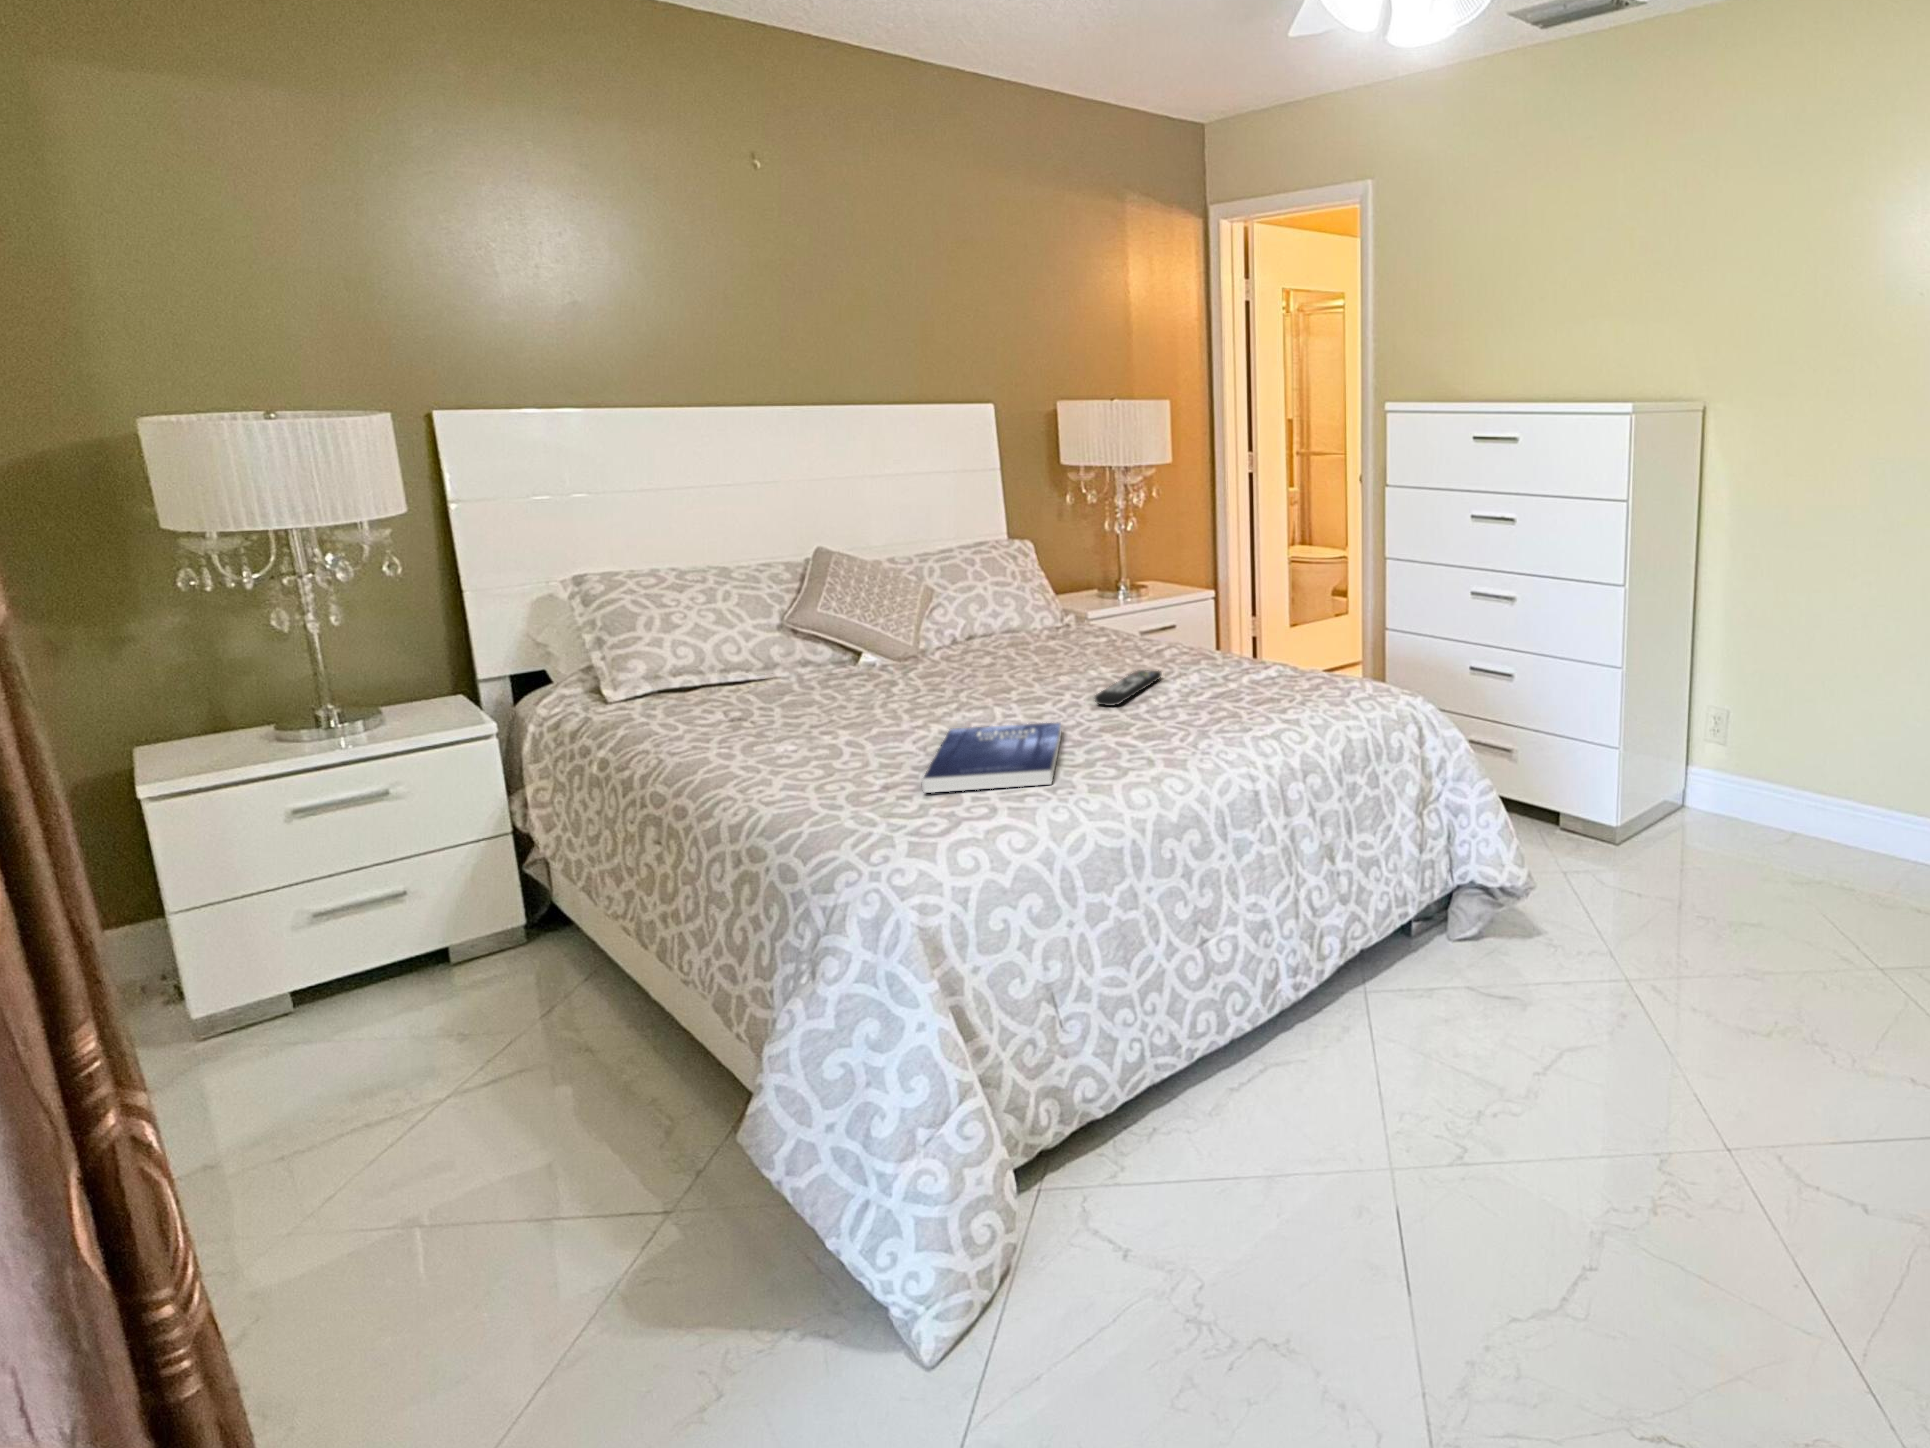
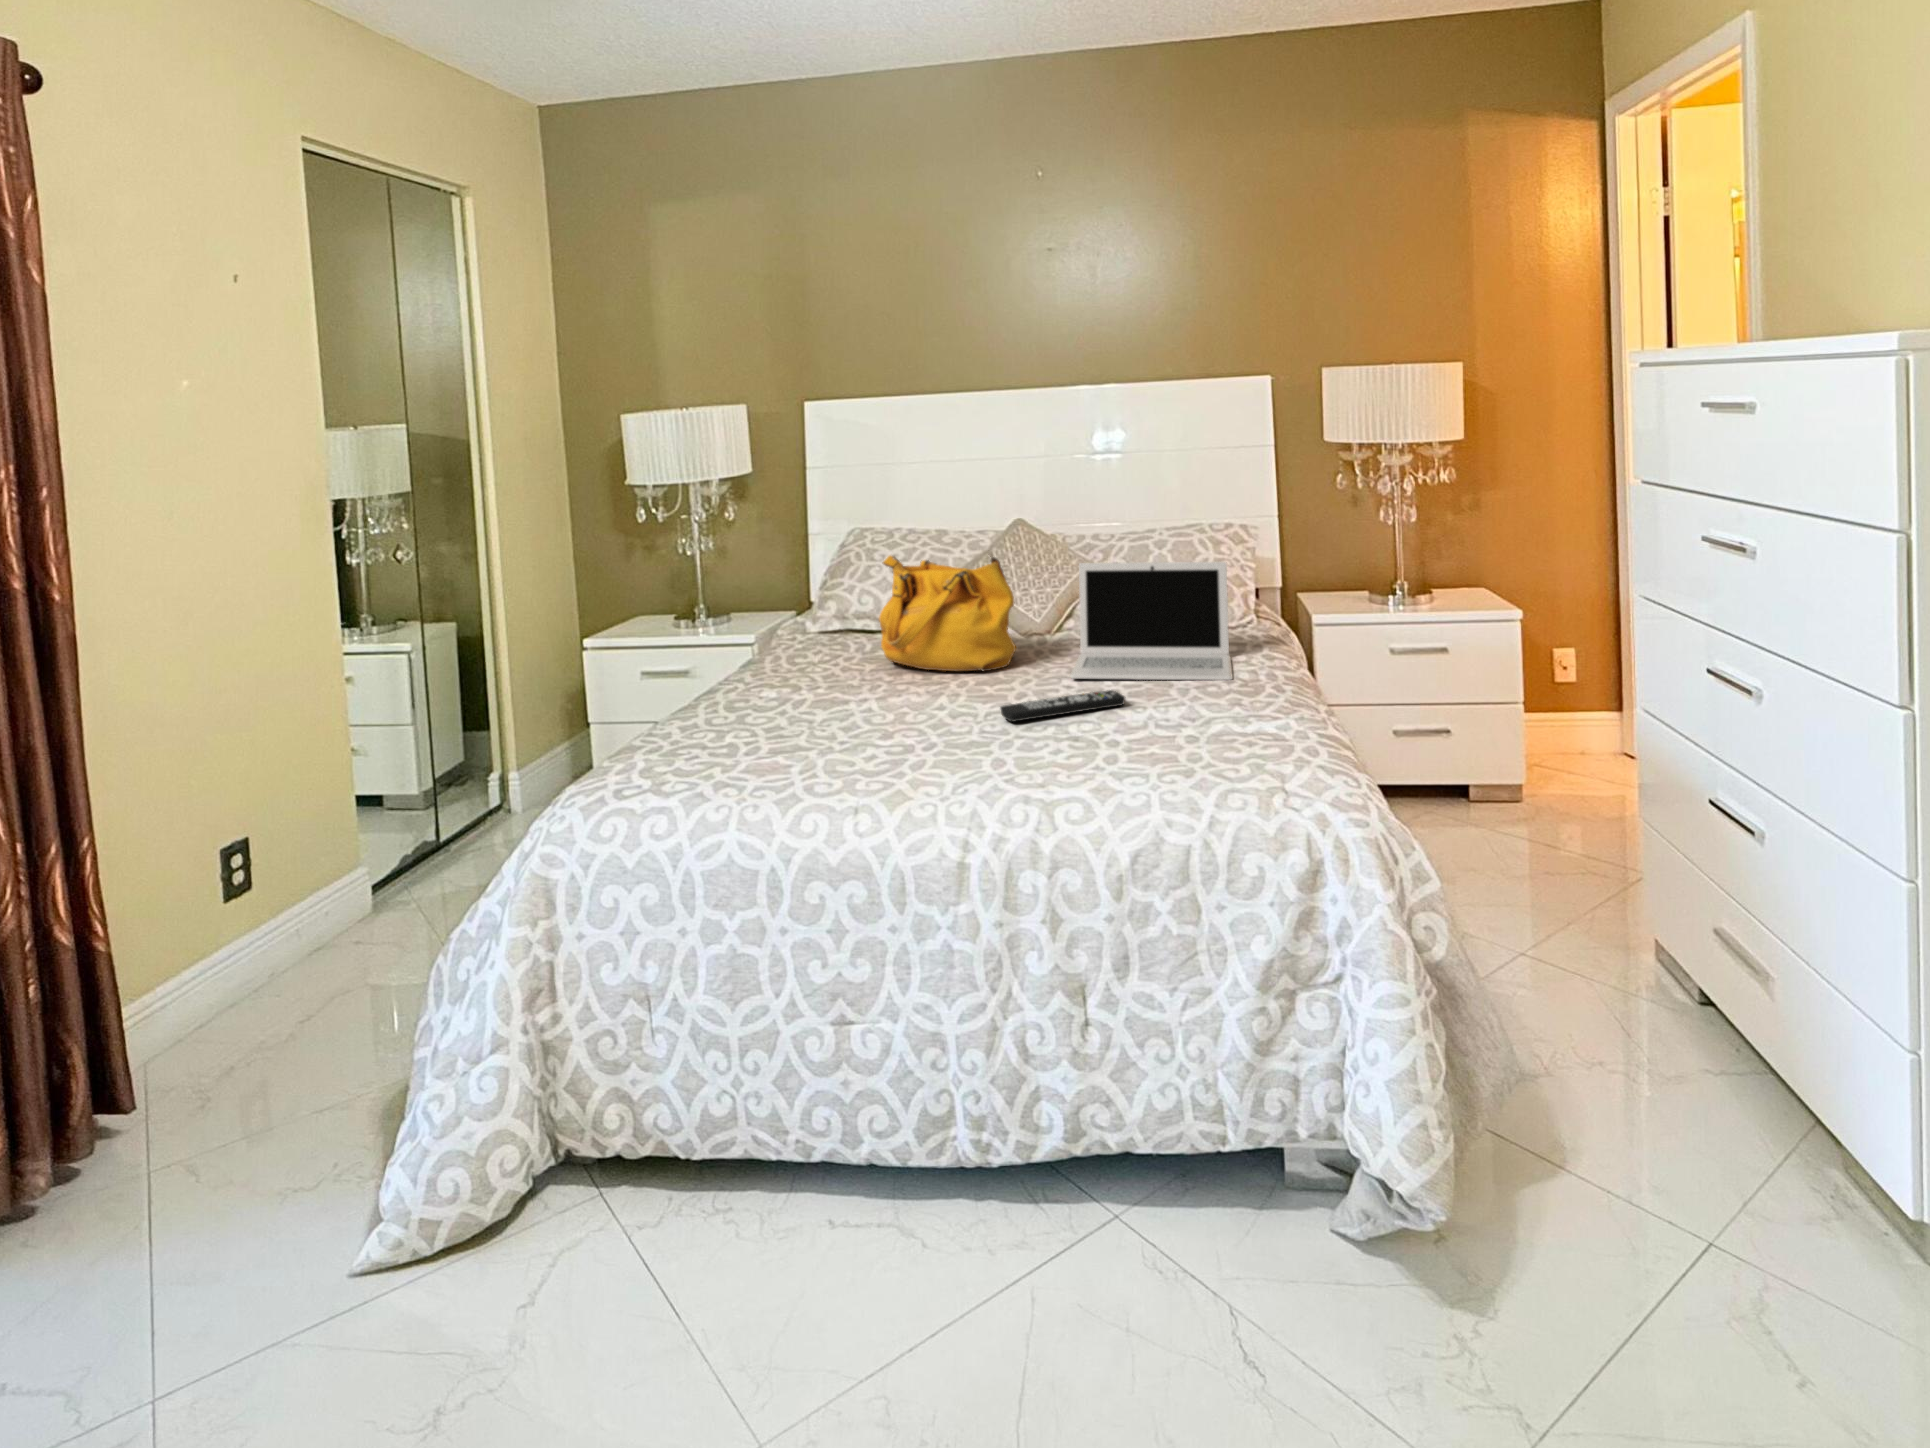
laptop: none [1010,561,1180,674] -> present [1070,562,1233,680]
handbag: none [813,571,978,700] -> present [879,552,1016,671]
book: present [922,723,1061,793] -> none [700,705,908,781]

